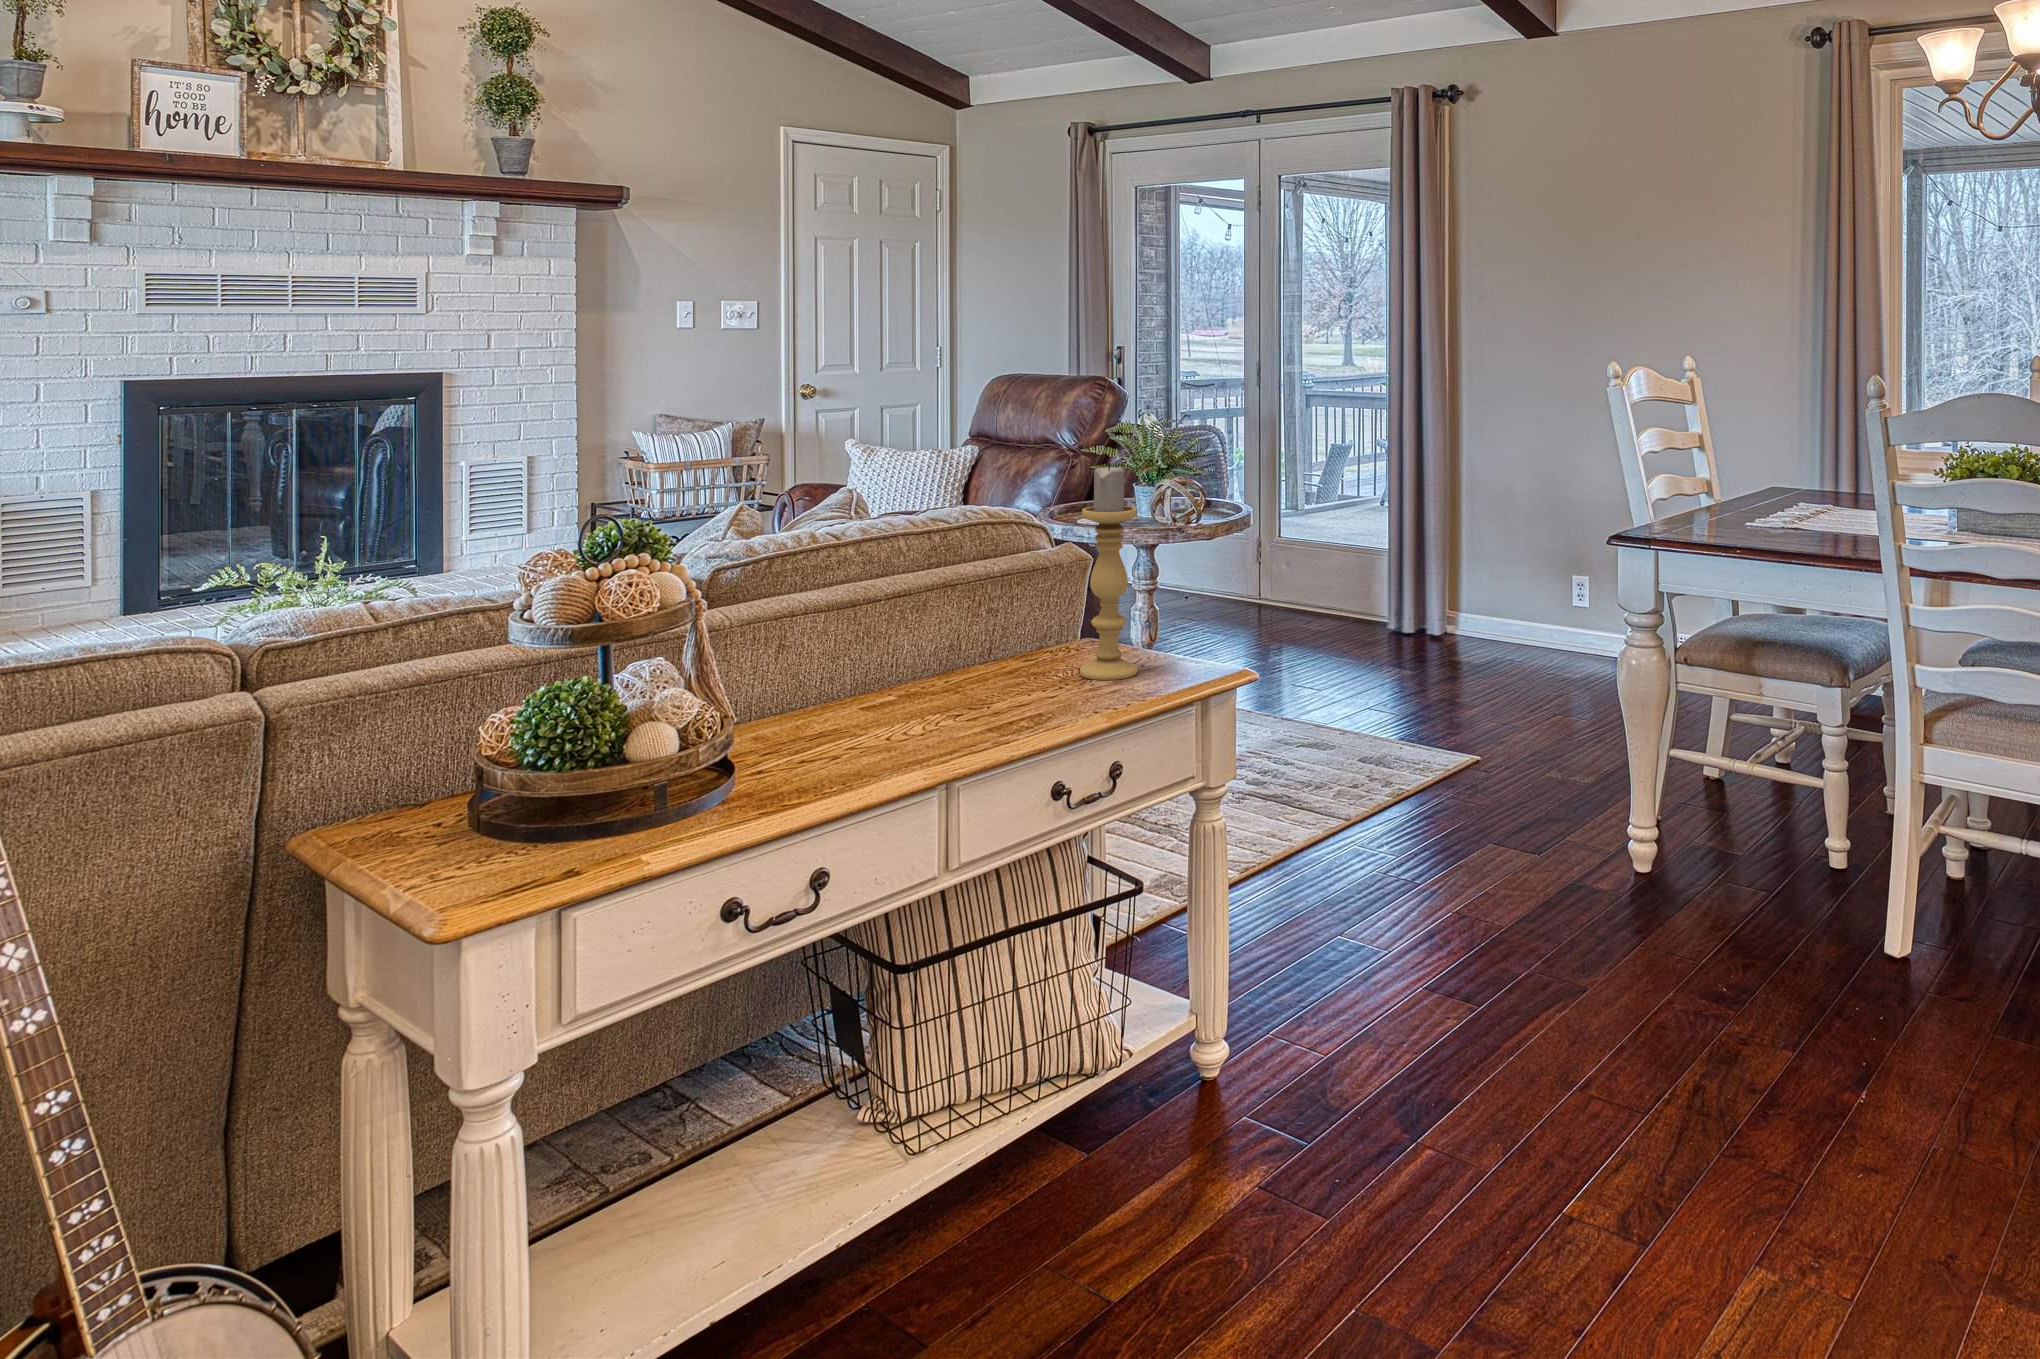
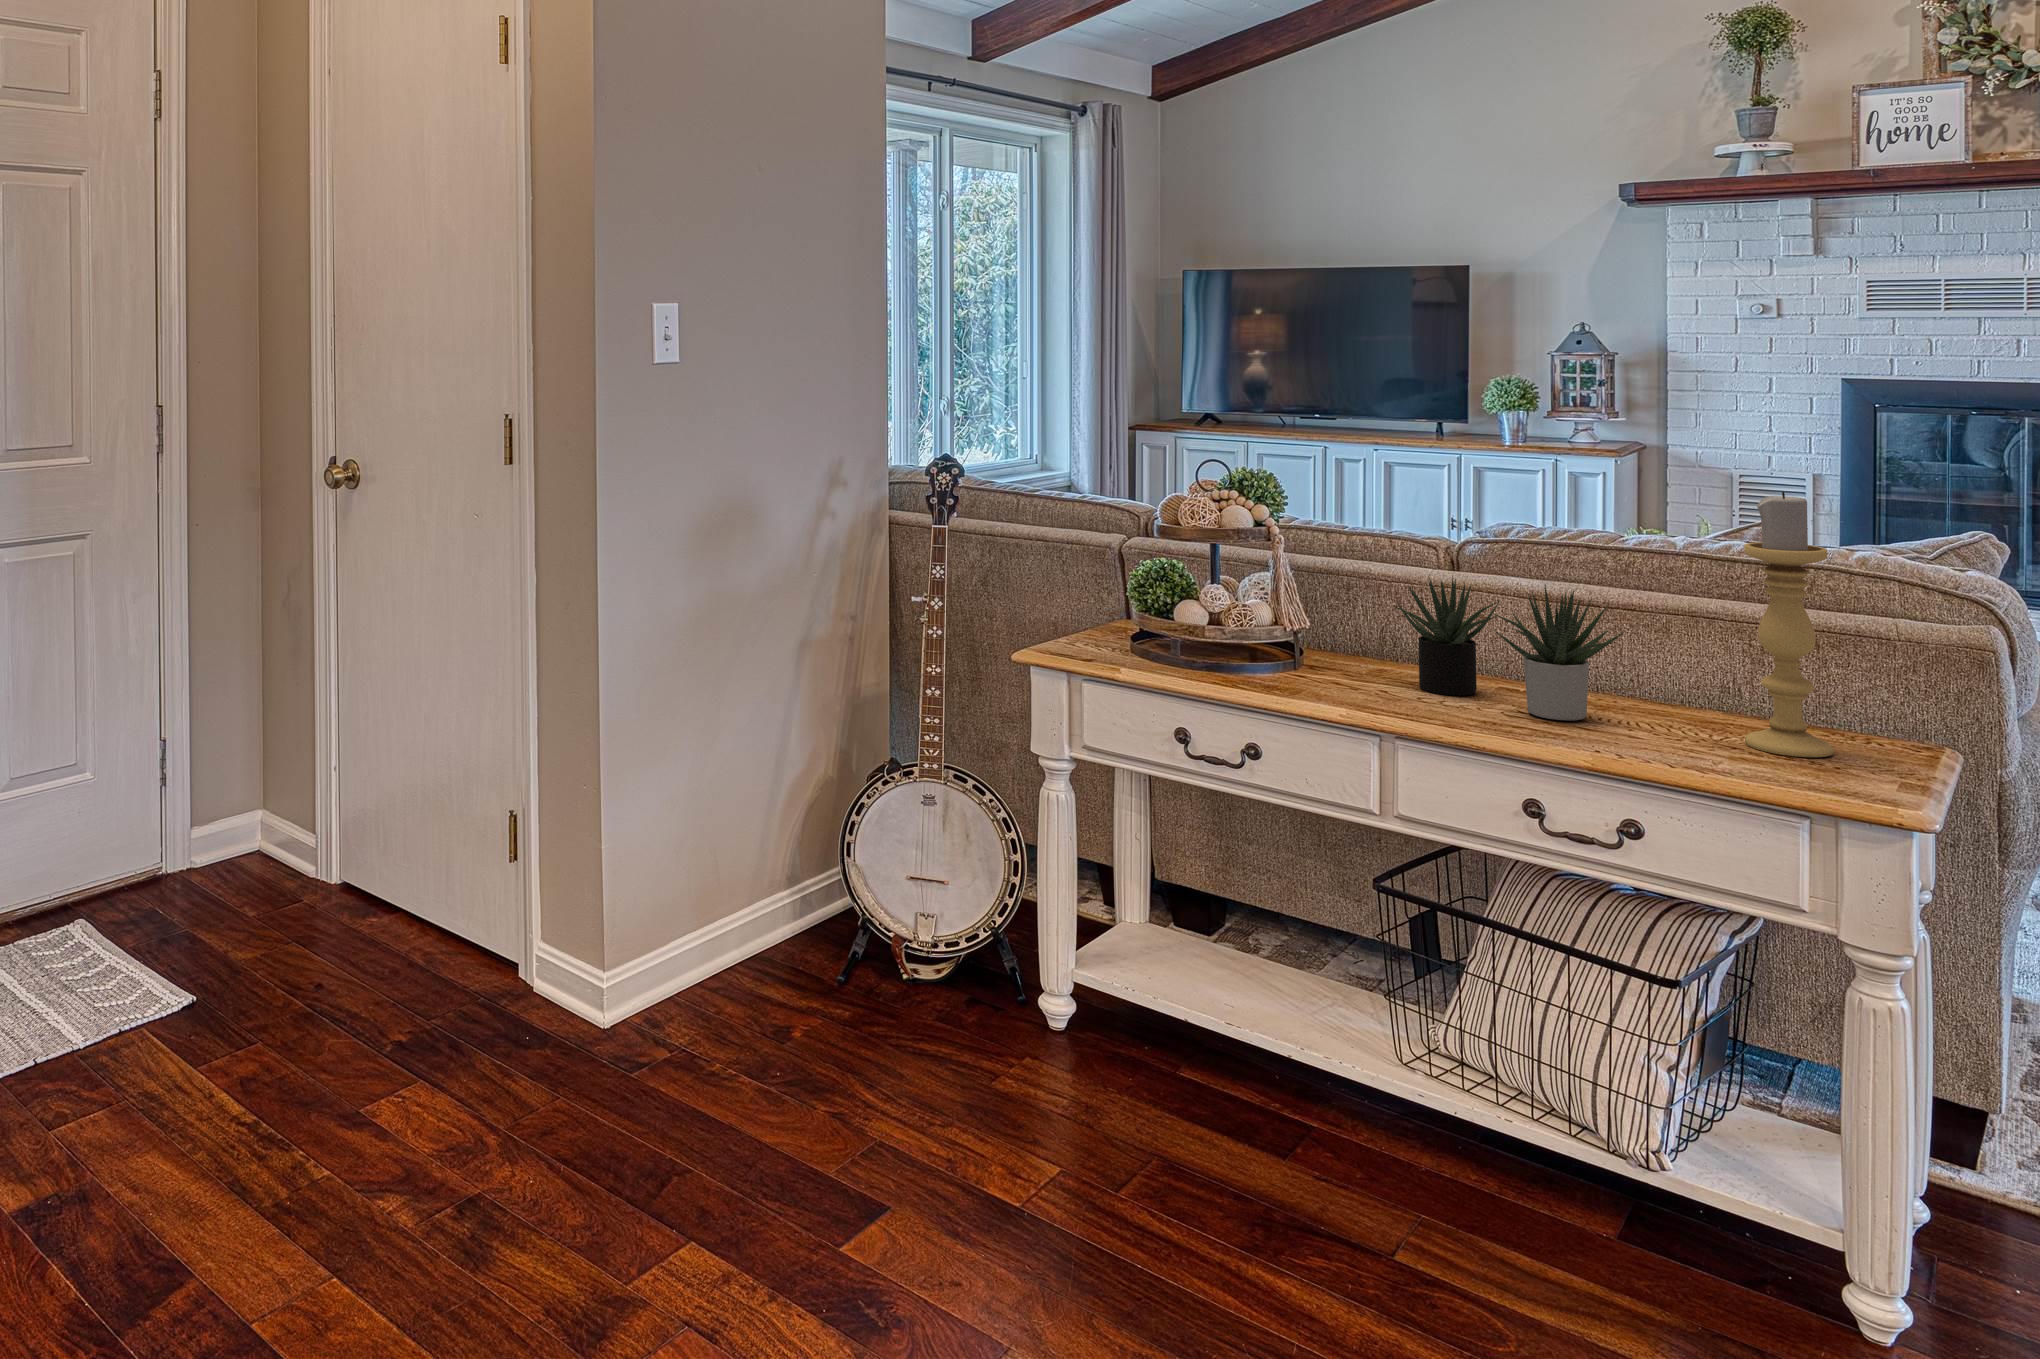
succulent plant: none [818,578,1055,726] -> present [1394,576,1624,721]

